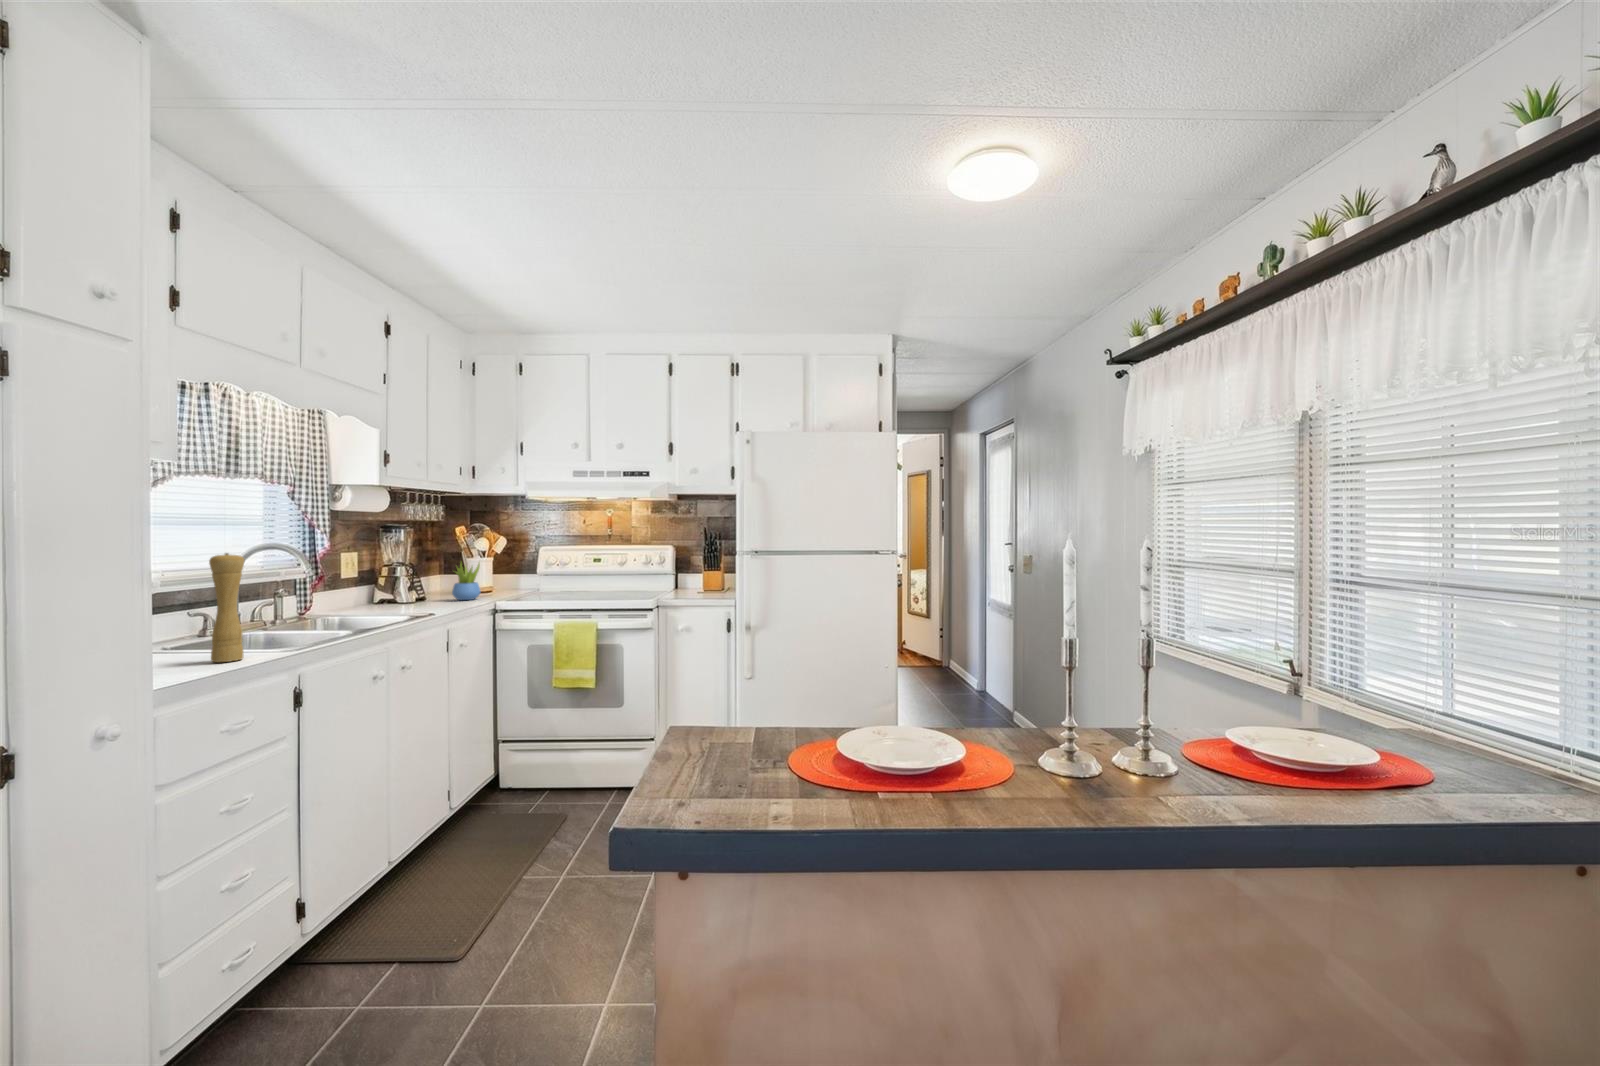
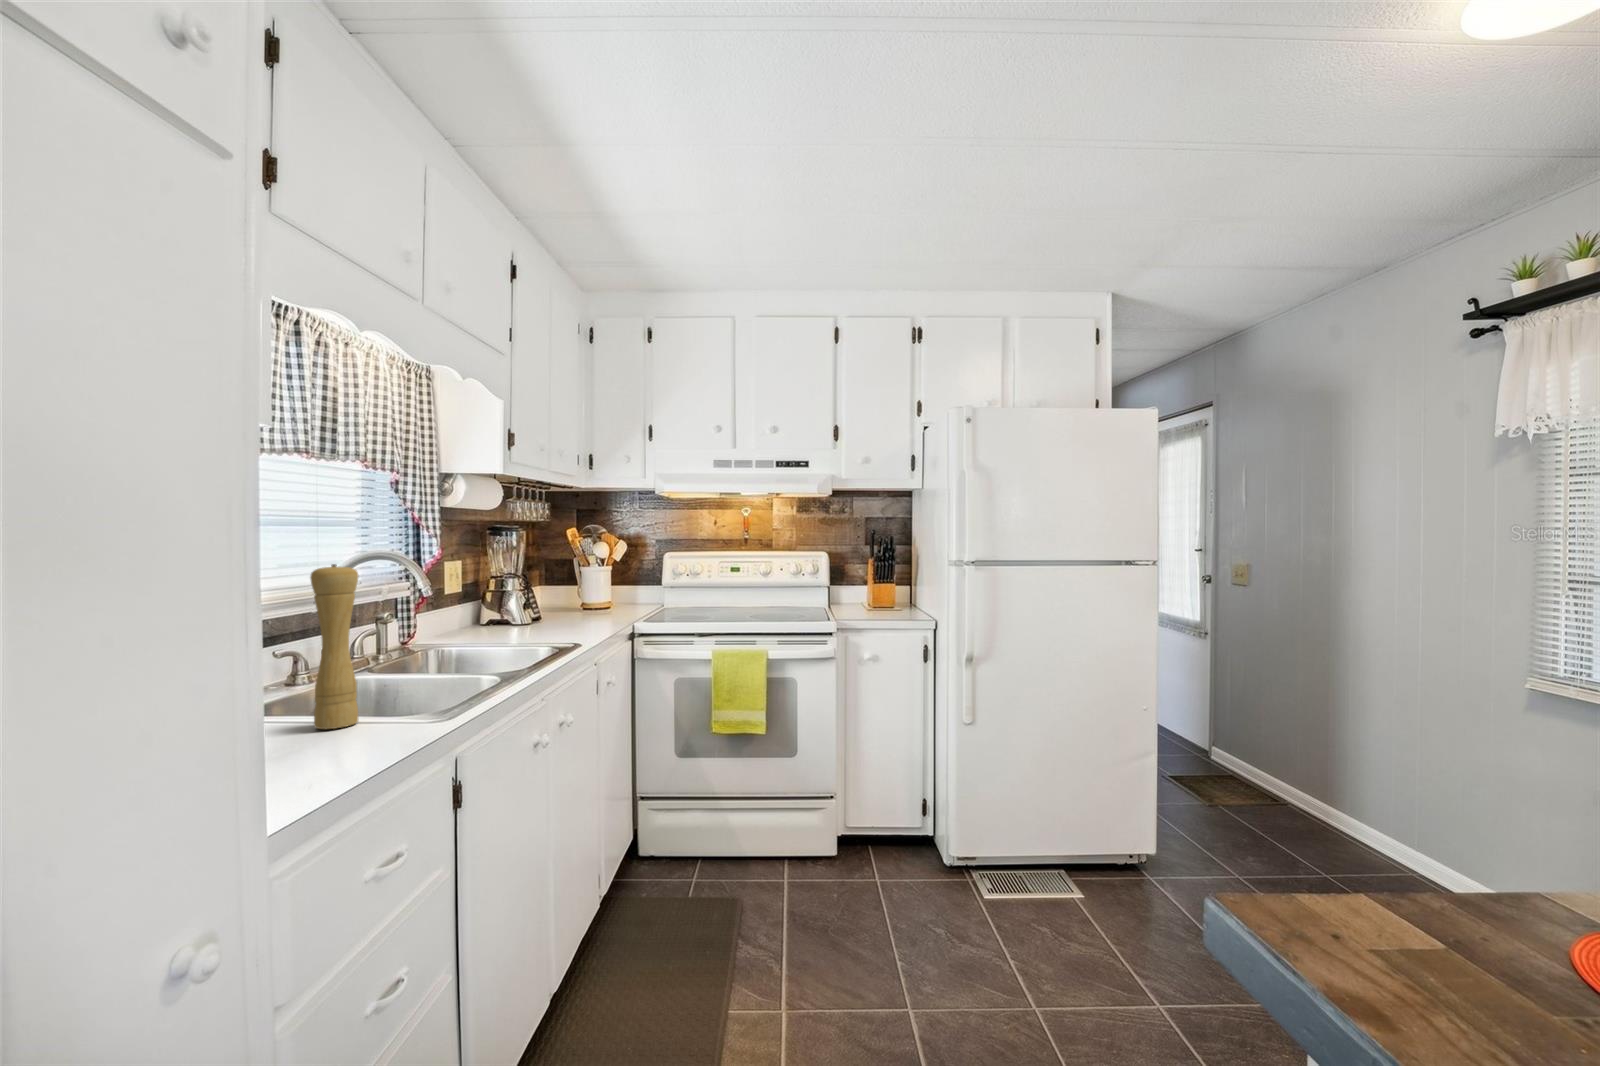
succulent plant: present [452,563,480,600] -> none [574,570,608,621]

